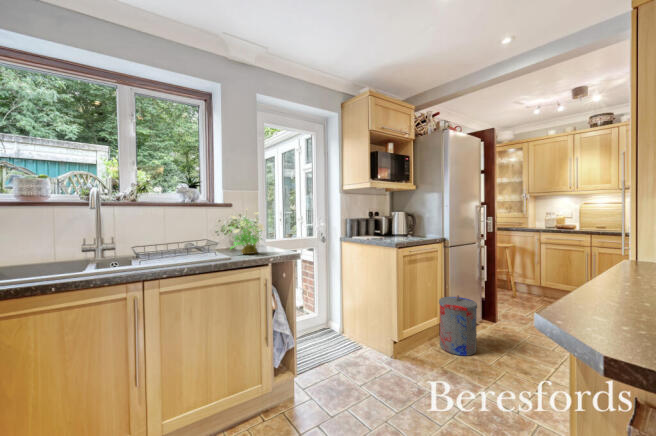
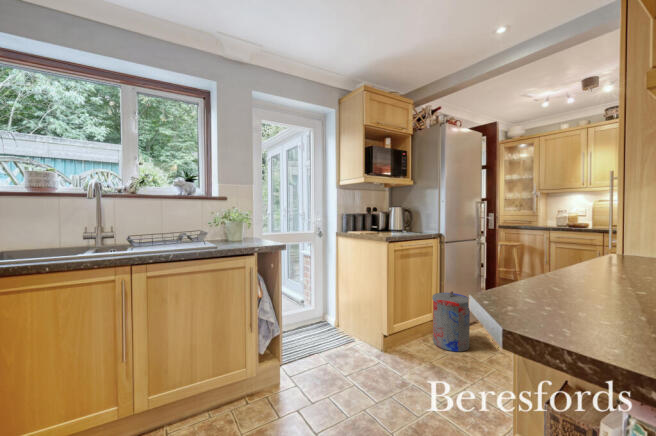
potted plant: present [229,212,263,254] -> none [218,200,253,244]

